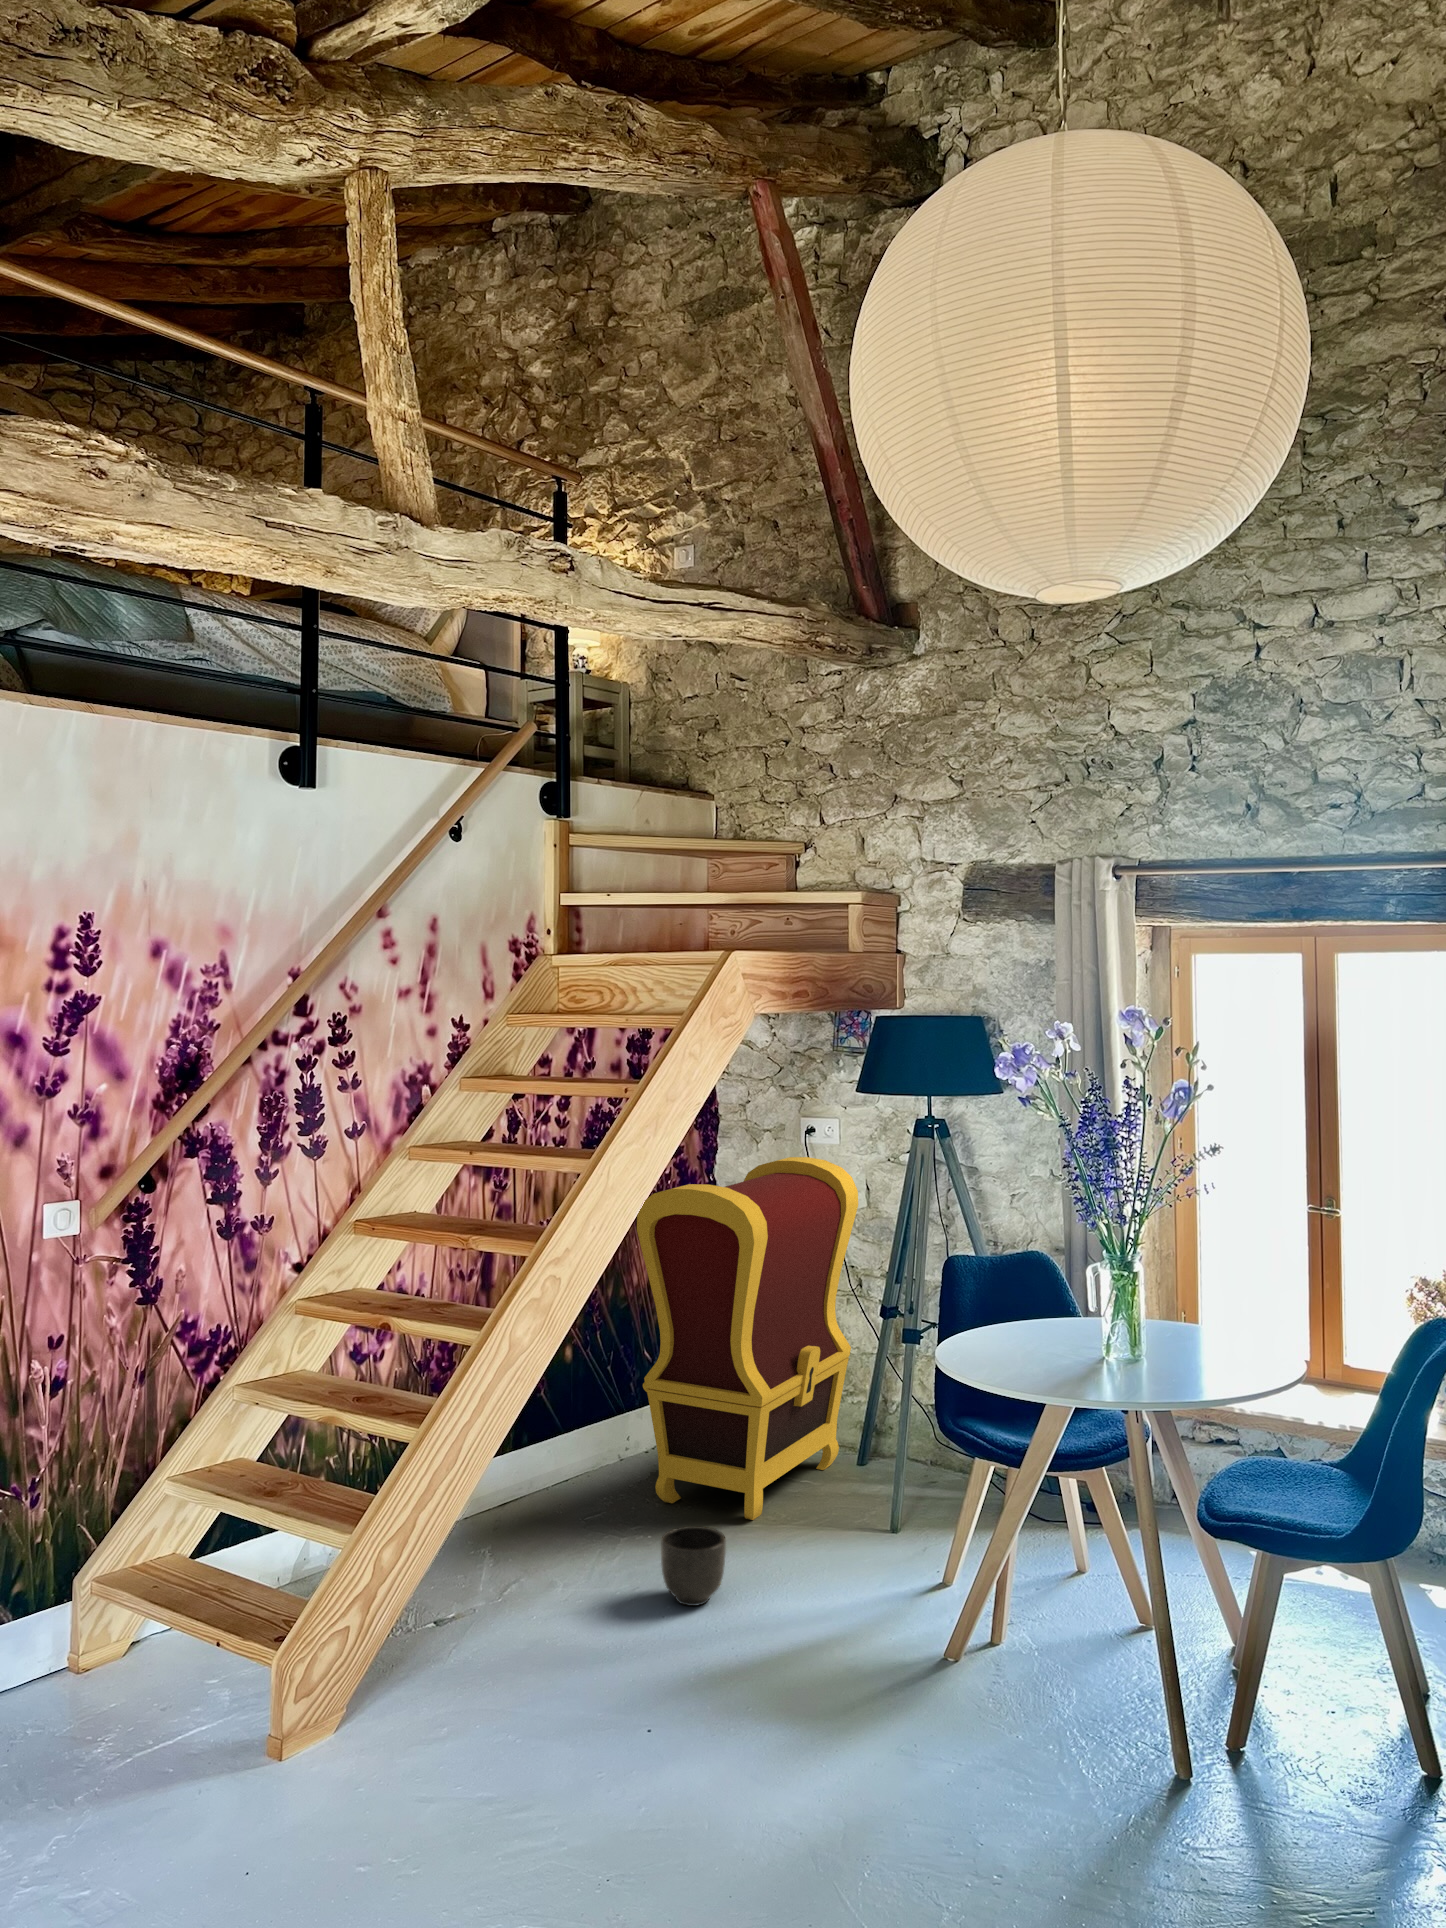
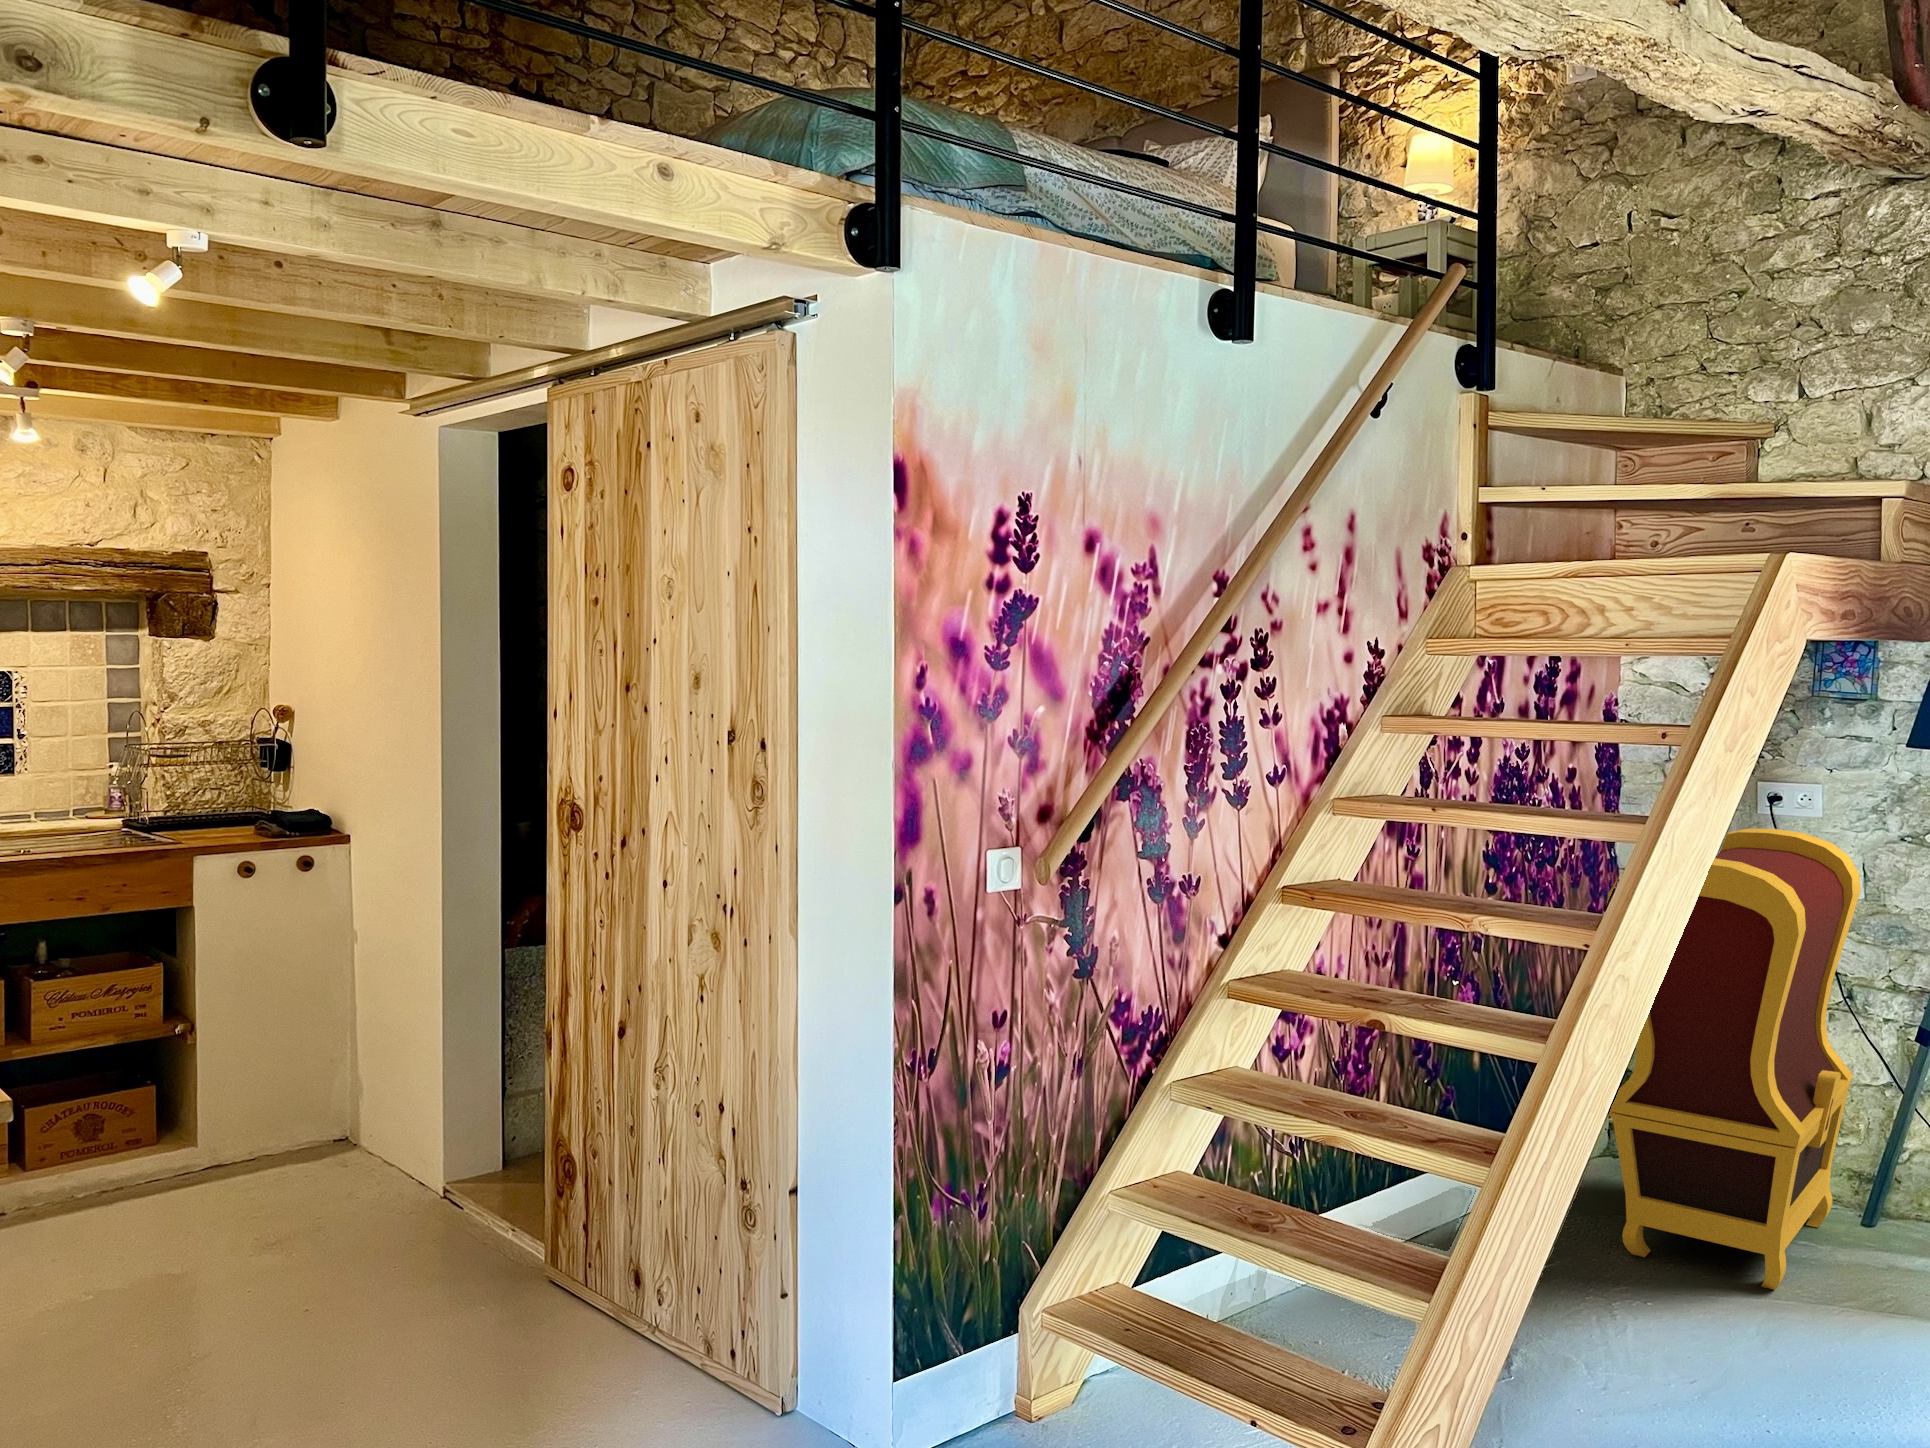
planter: present [661,1526,726,1606] -> none [1732,1300,1831,1407]

